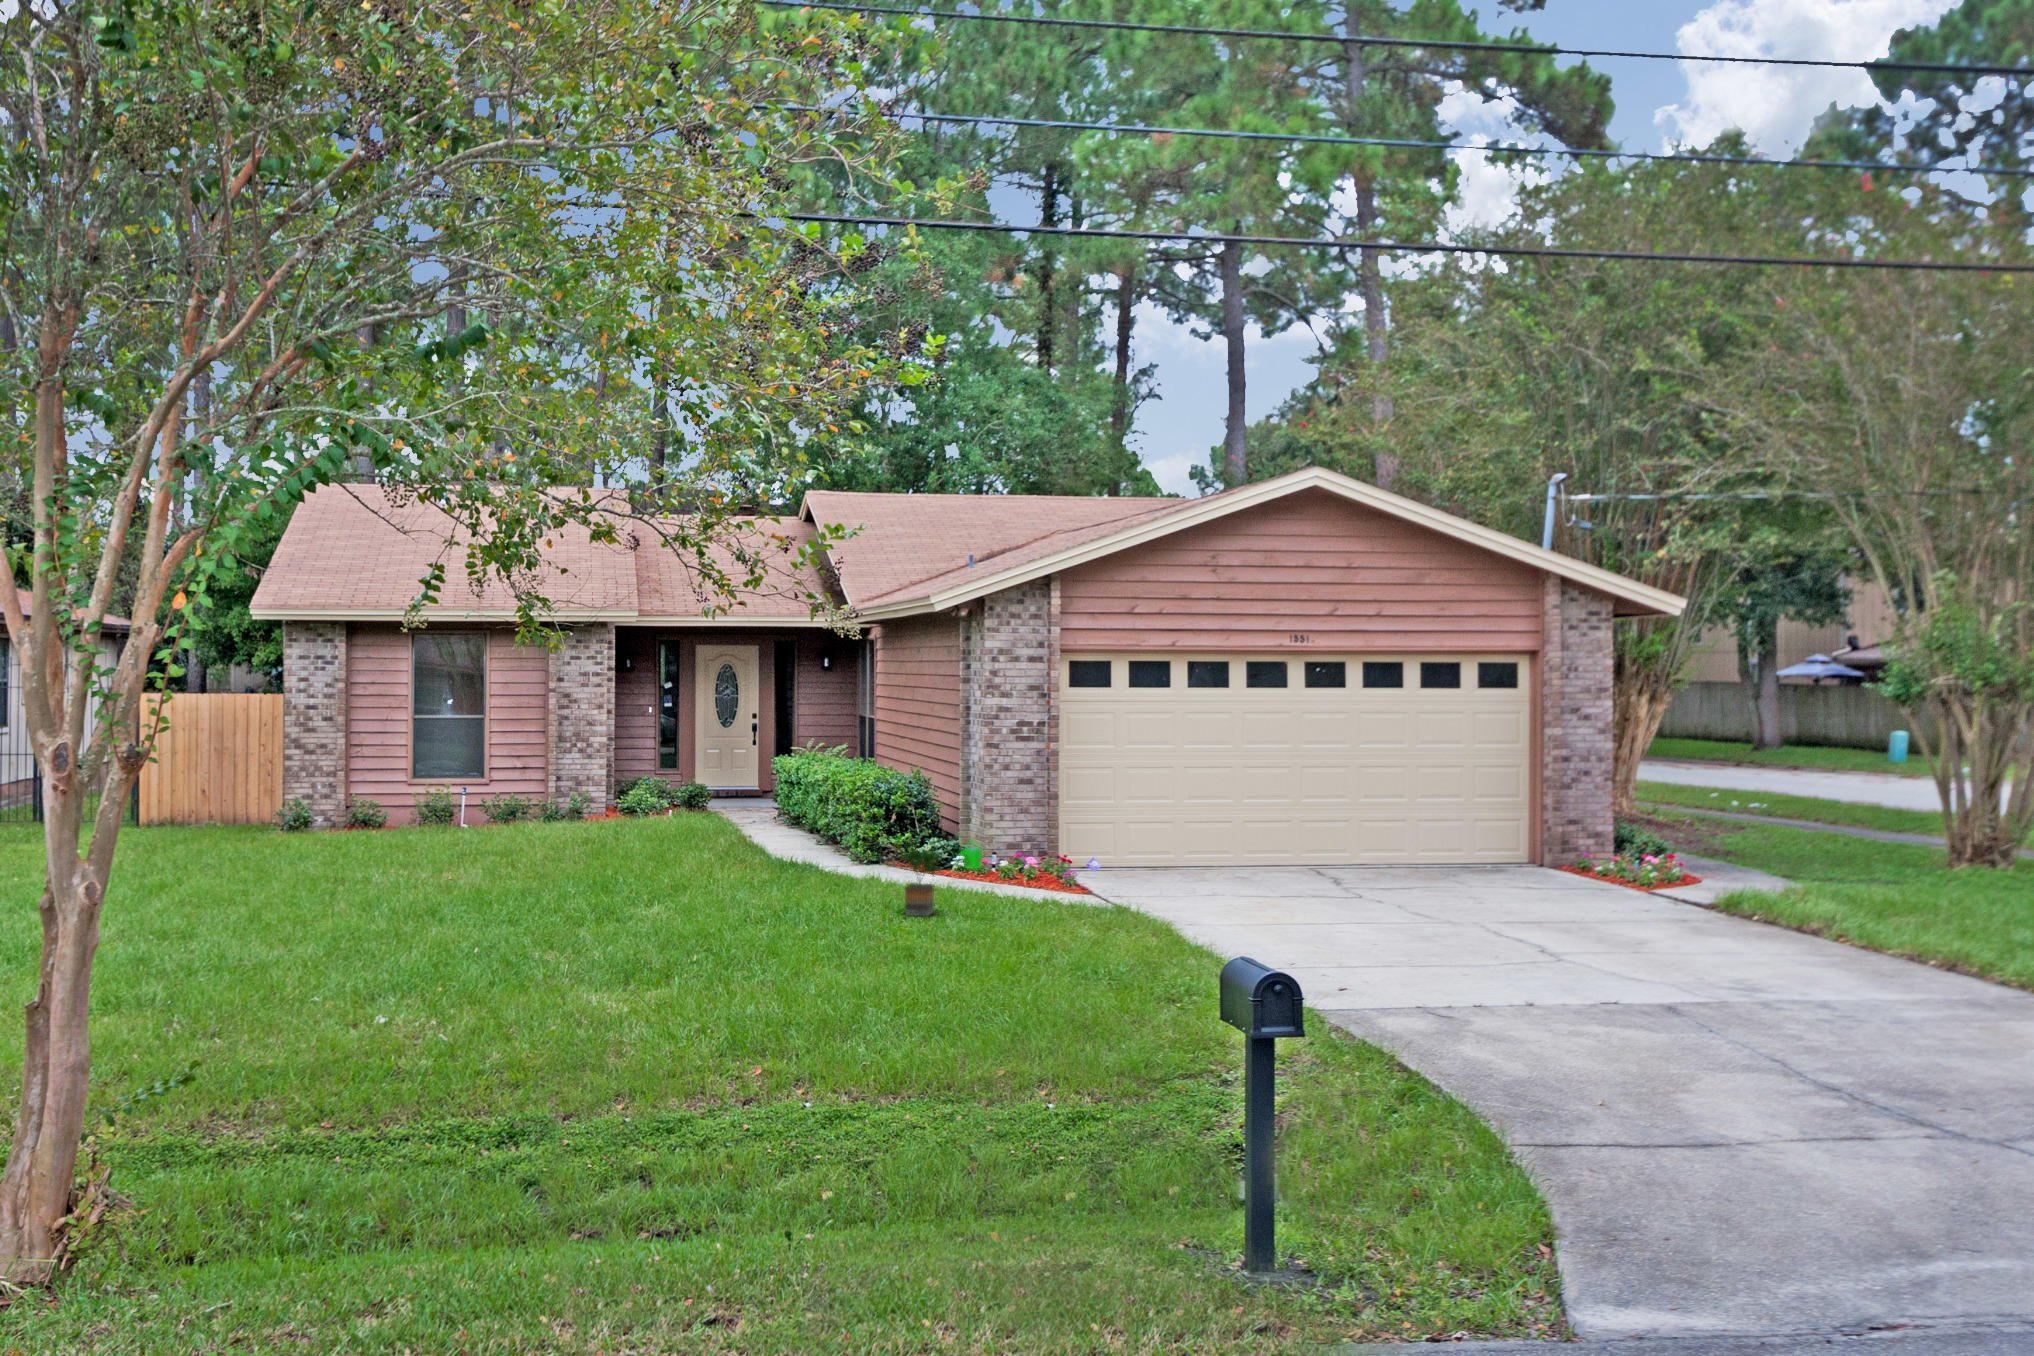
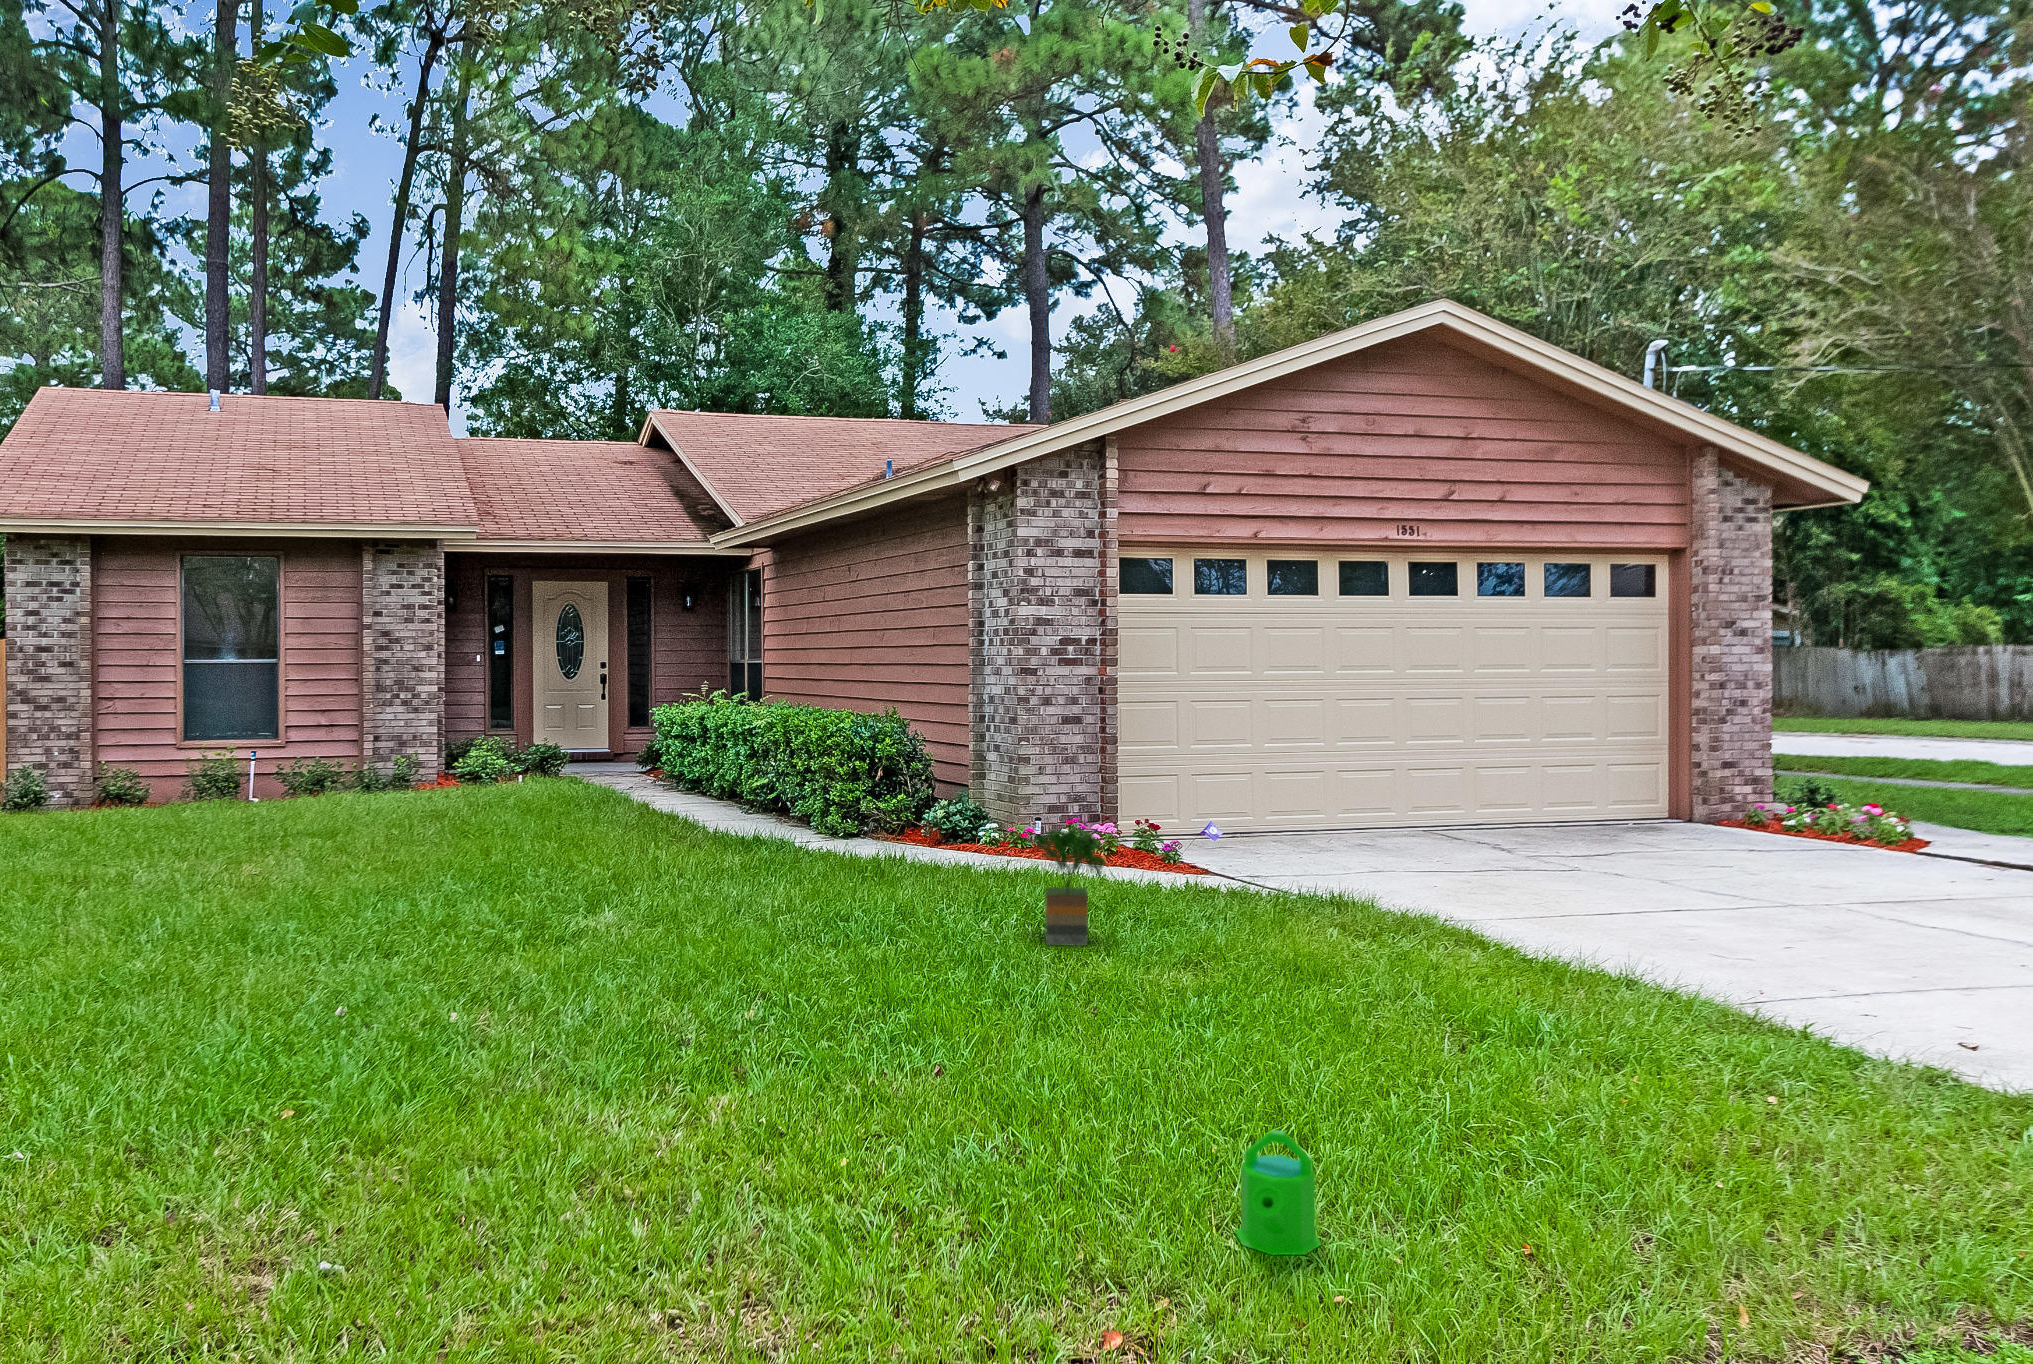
watering can: present [960,840,982,869] -> present [1235,1130,1321,1255]

